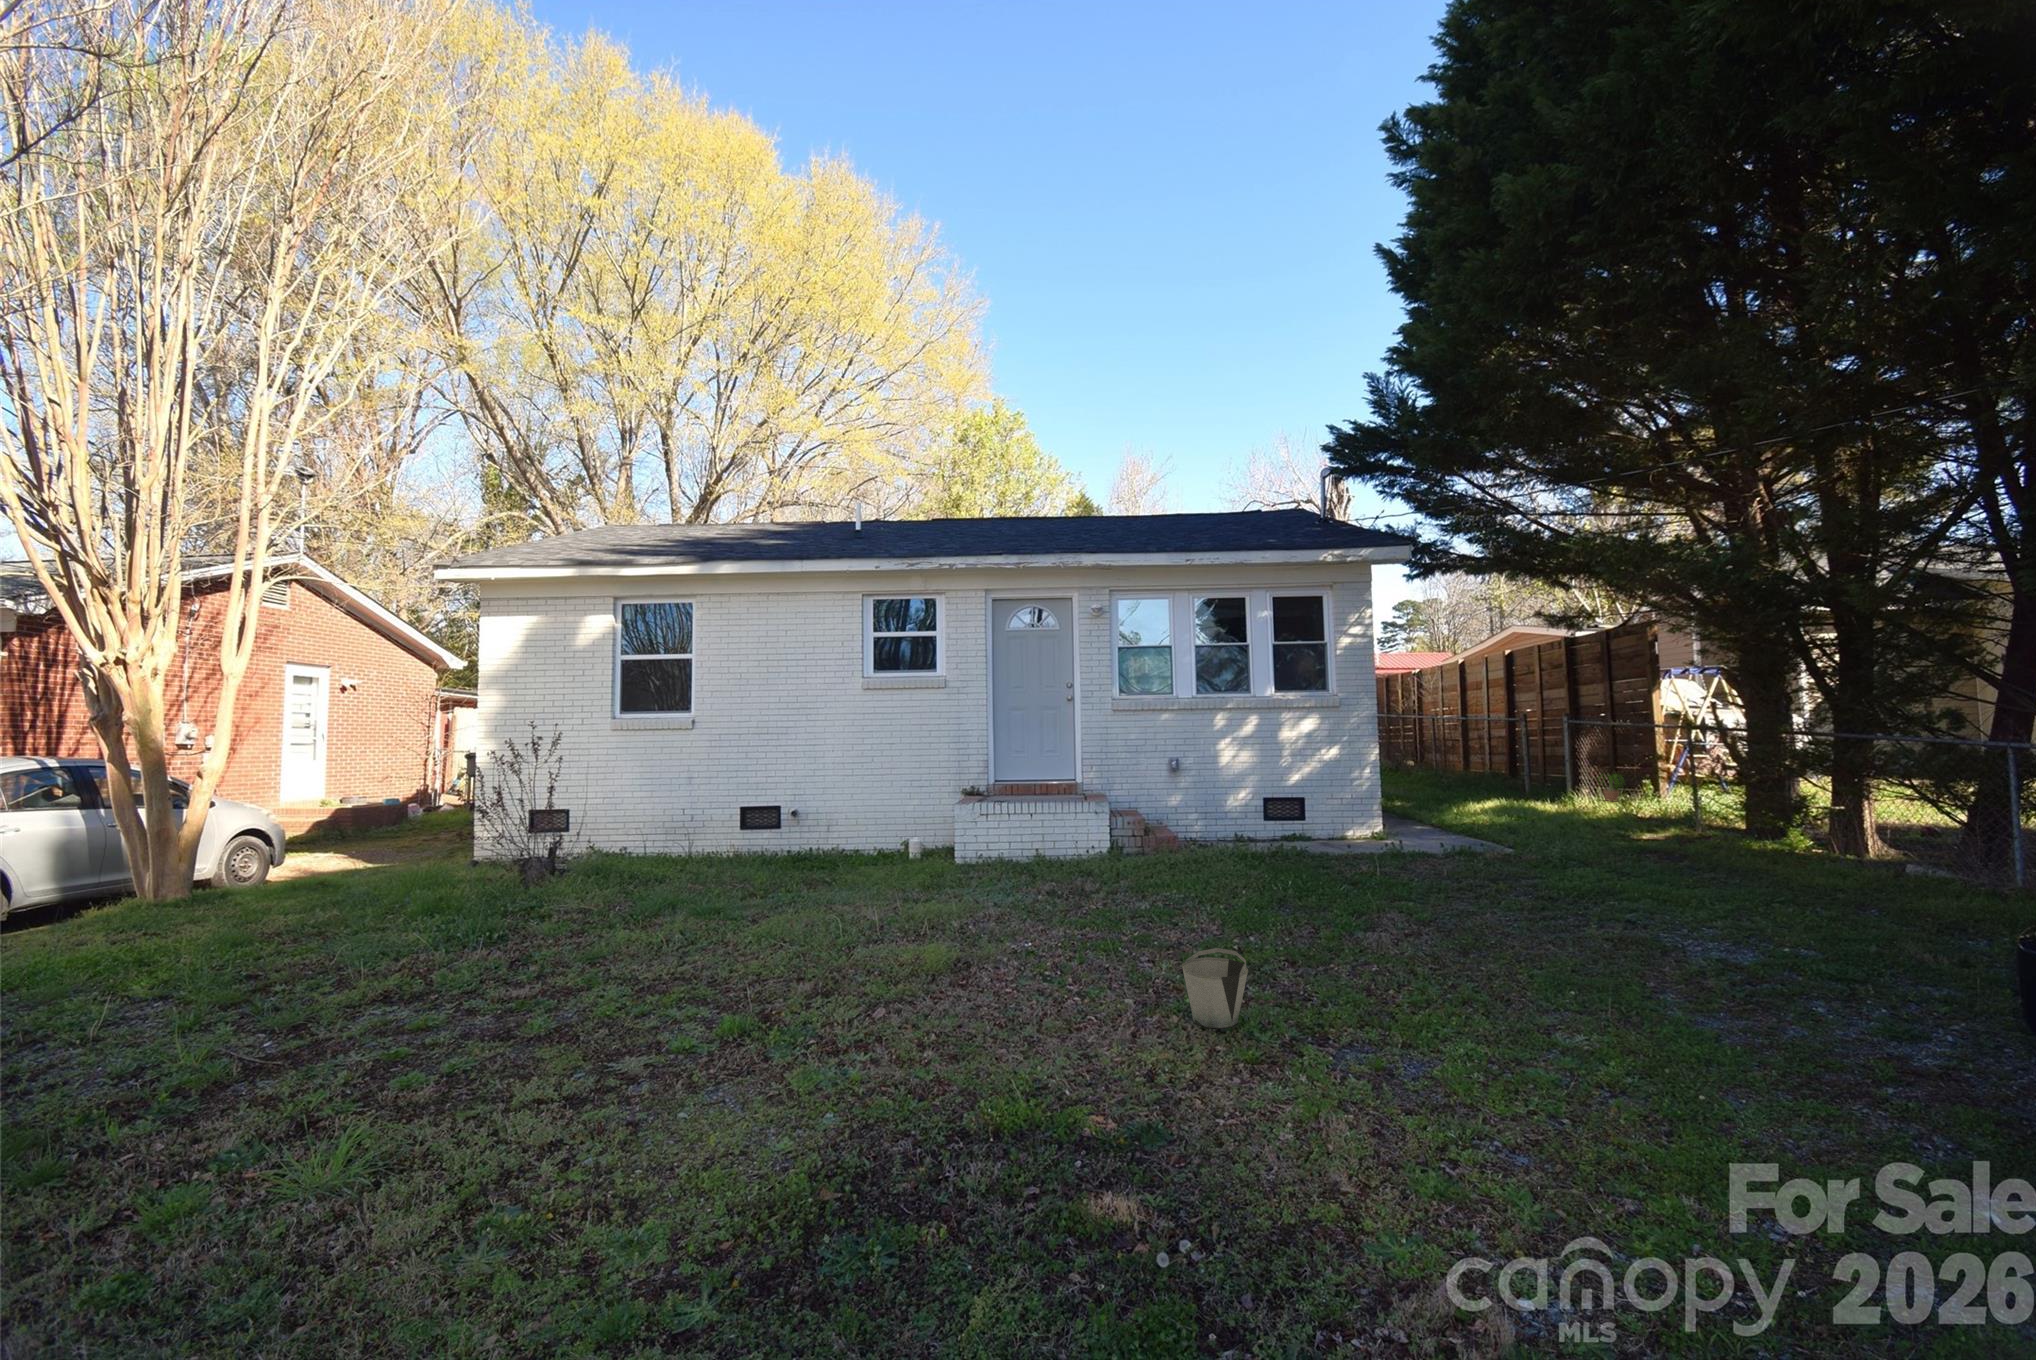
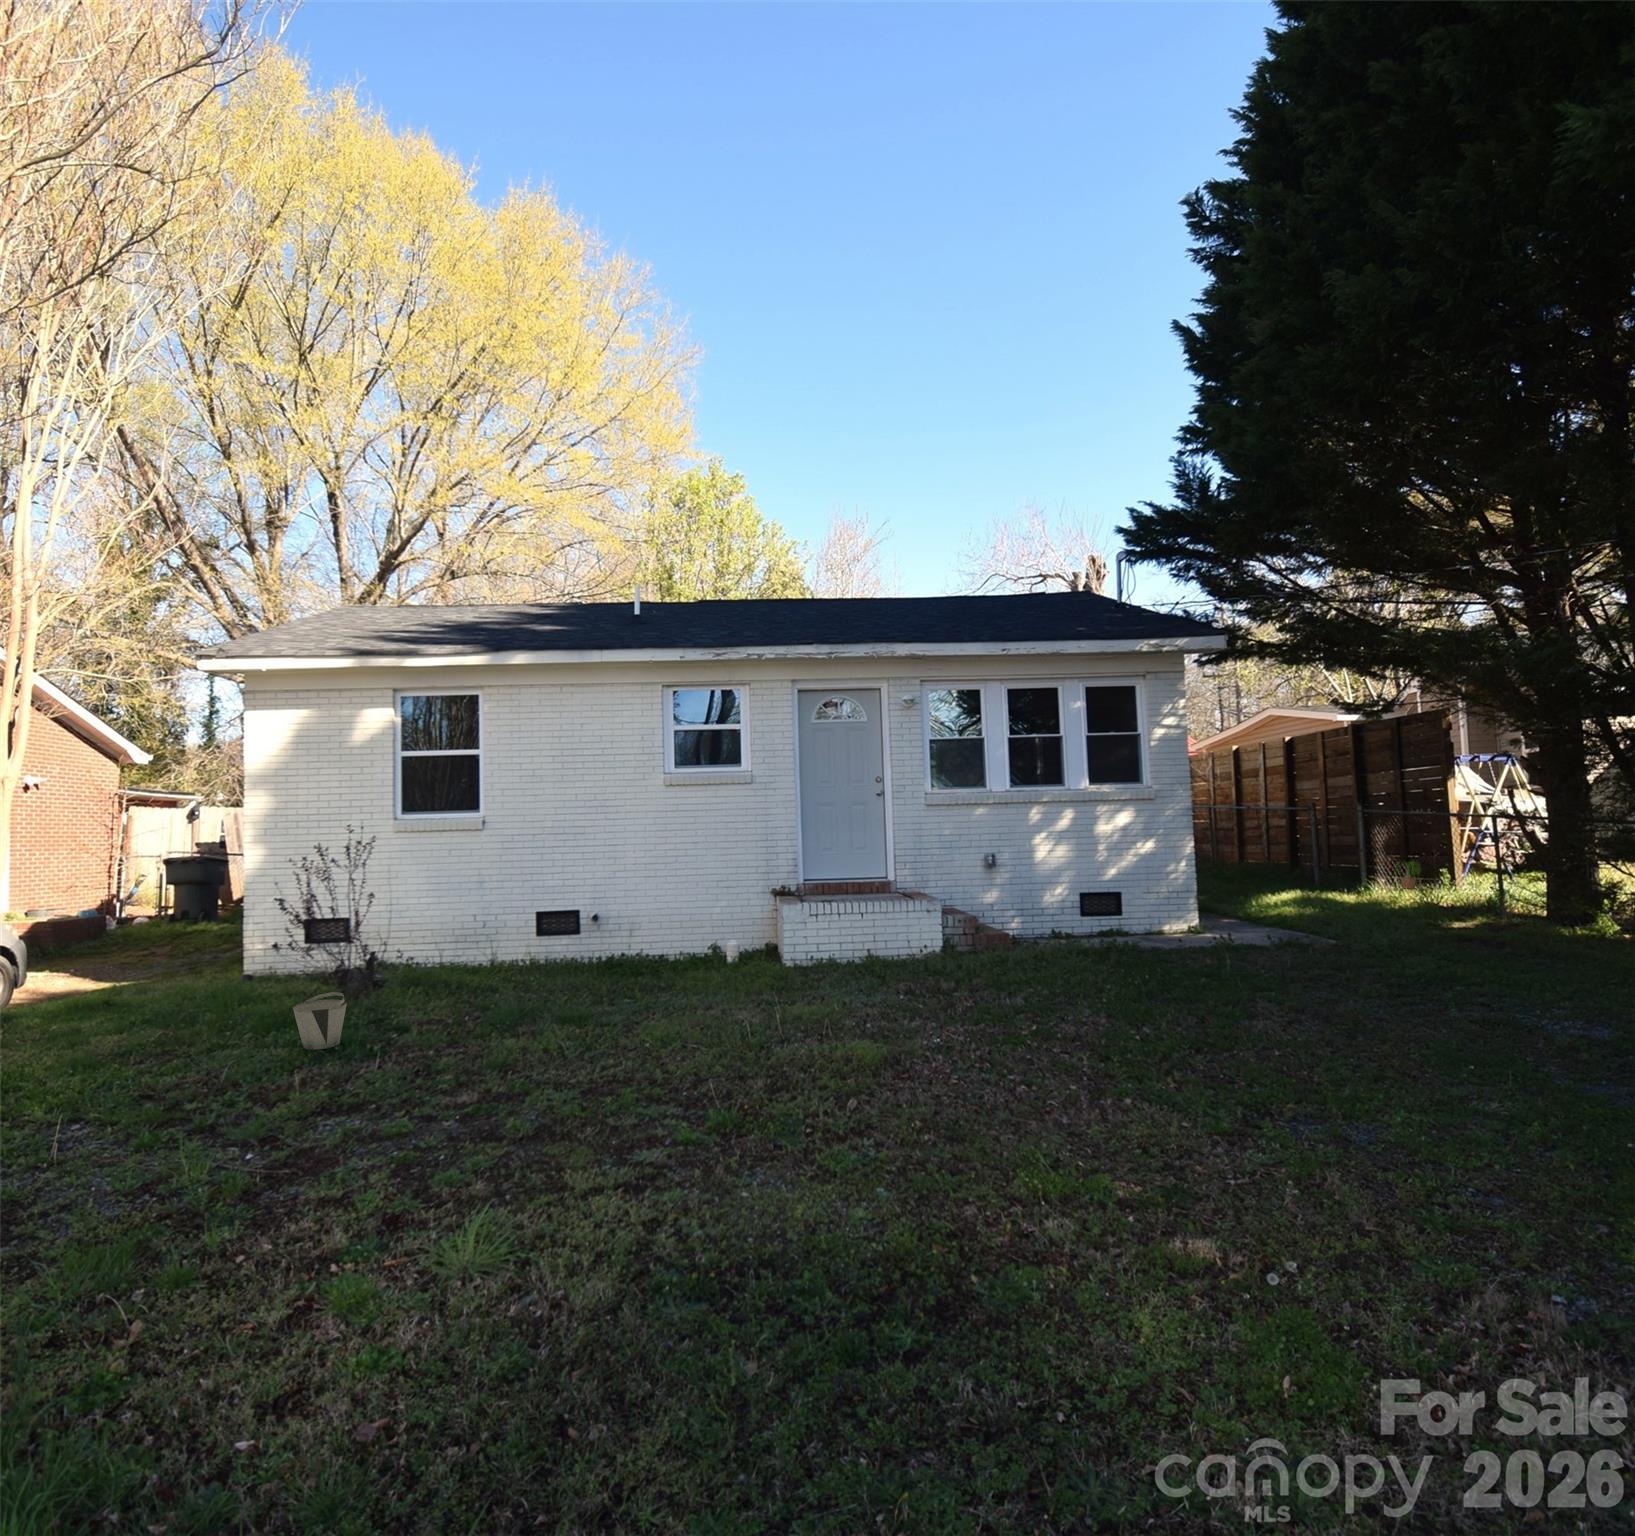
bucket: present [1182,948,1248,1028] -> present [293,992,347,1050]

